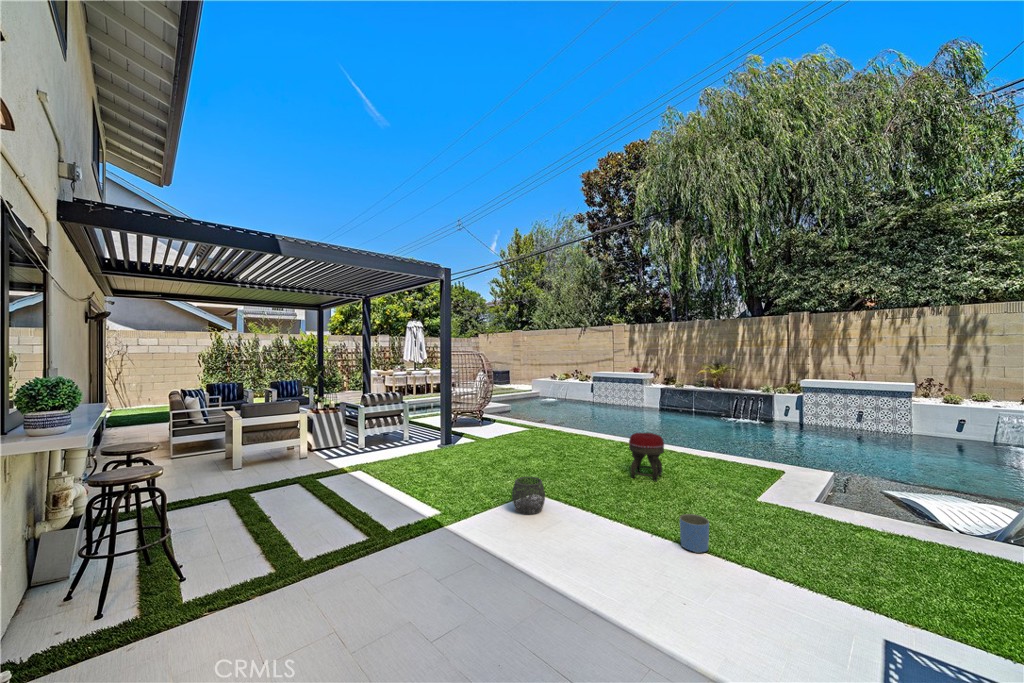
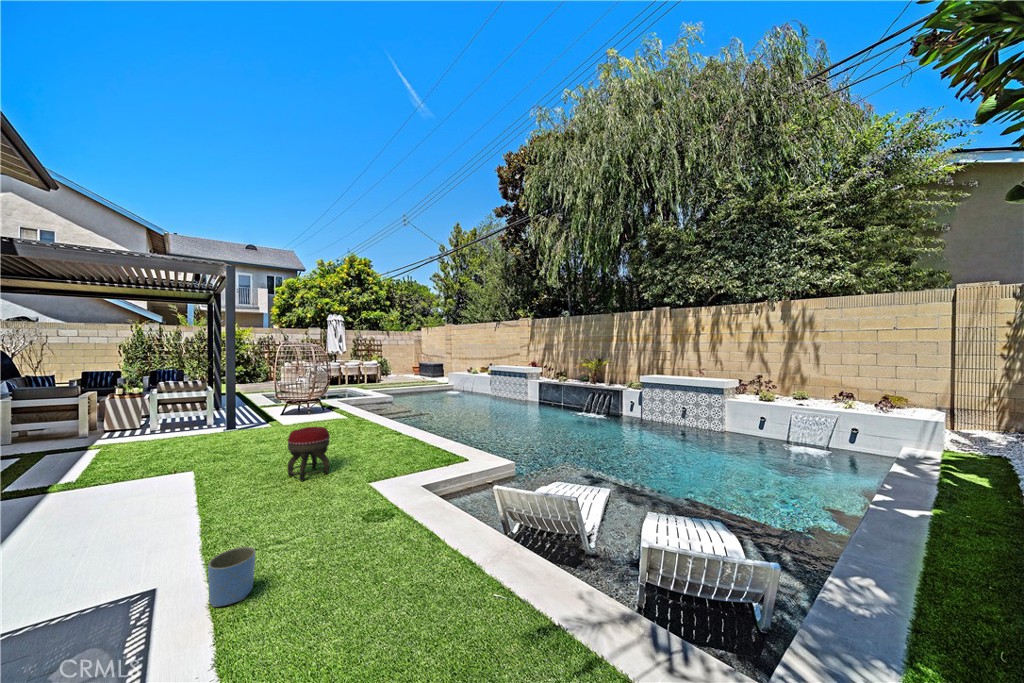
woven basket: present [512,477,545,514] -> none [33,475,96,520]
planter: present [680,514,709,553] -> present [208,547,255,607]

